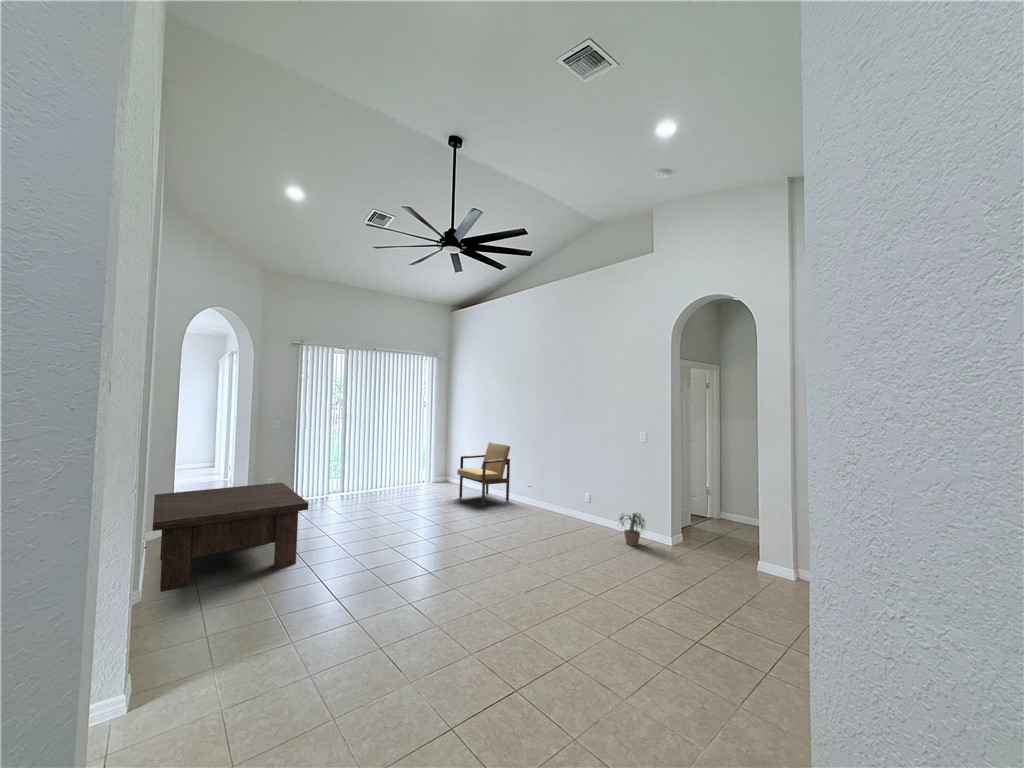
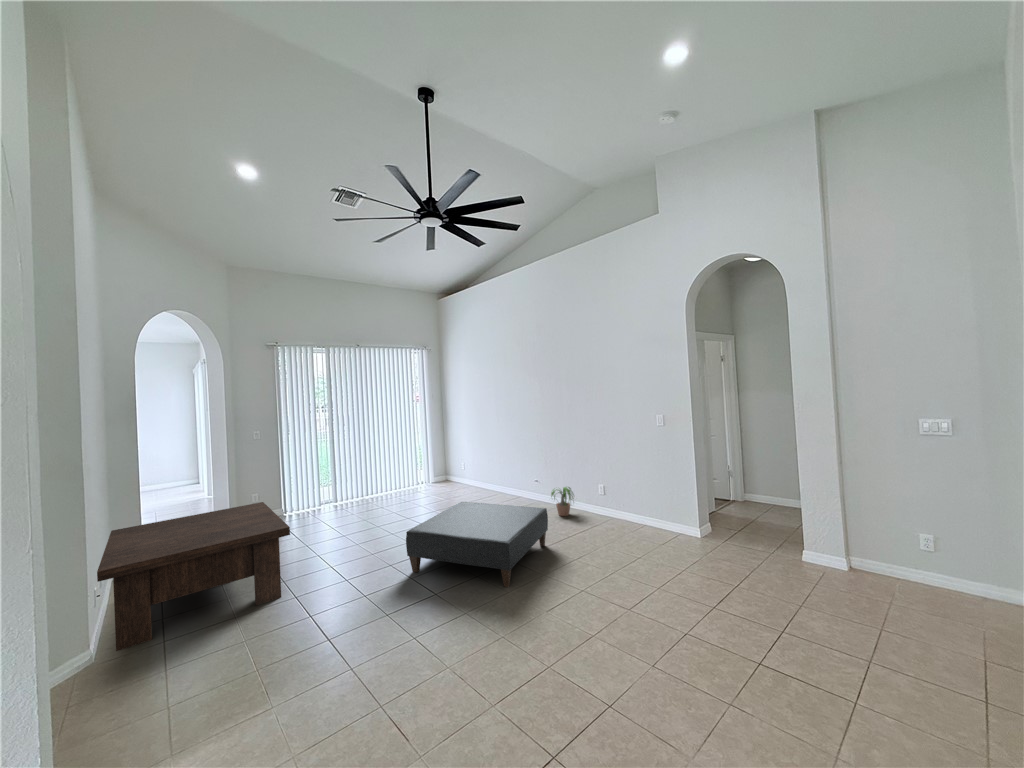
armchair: present [457,443,510,506] -> none [458,437,515,506]
ottoman: none [407,497,535,571] -> present [406,502,548,587]
potted plant: present [619,513,645,546] -> present [551,487,574,516]

